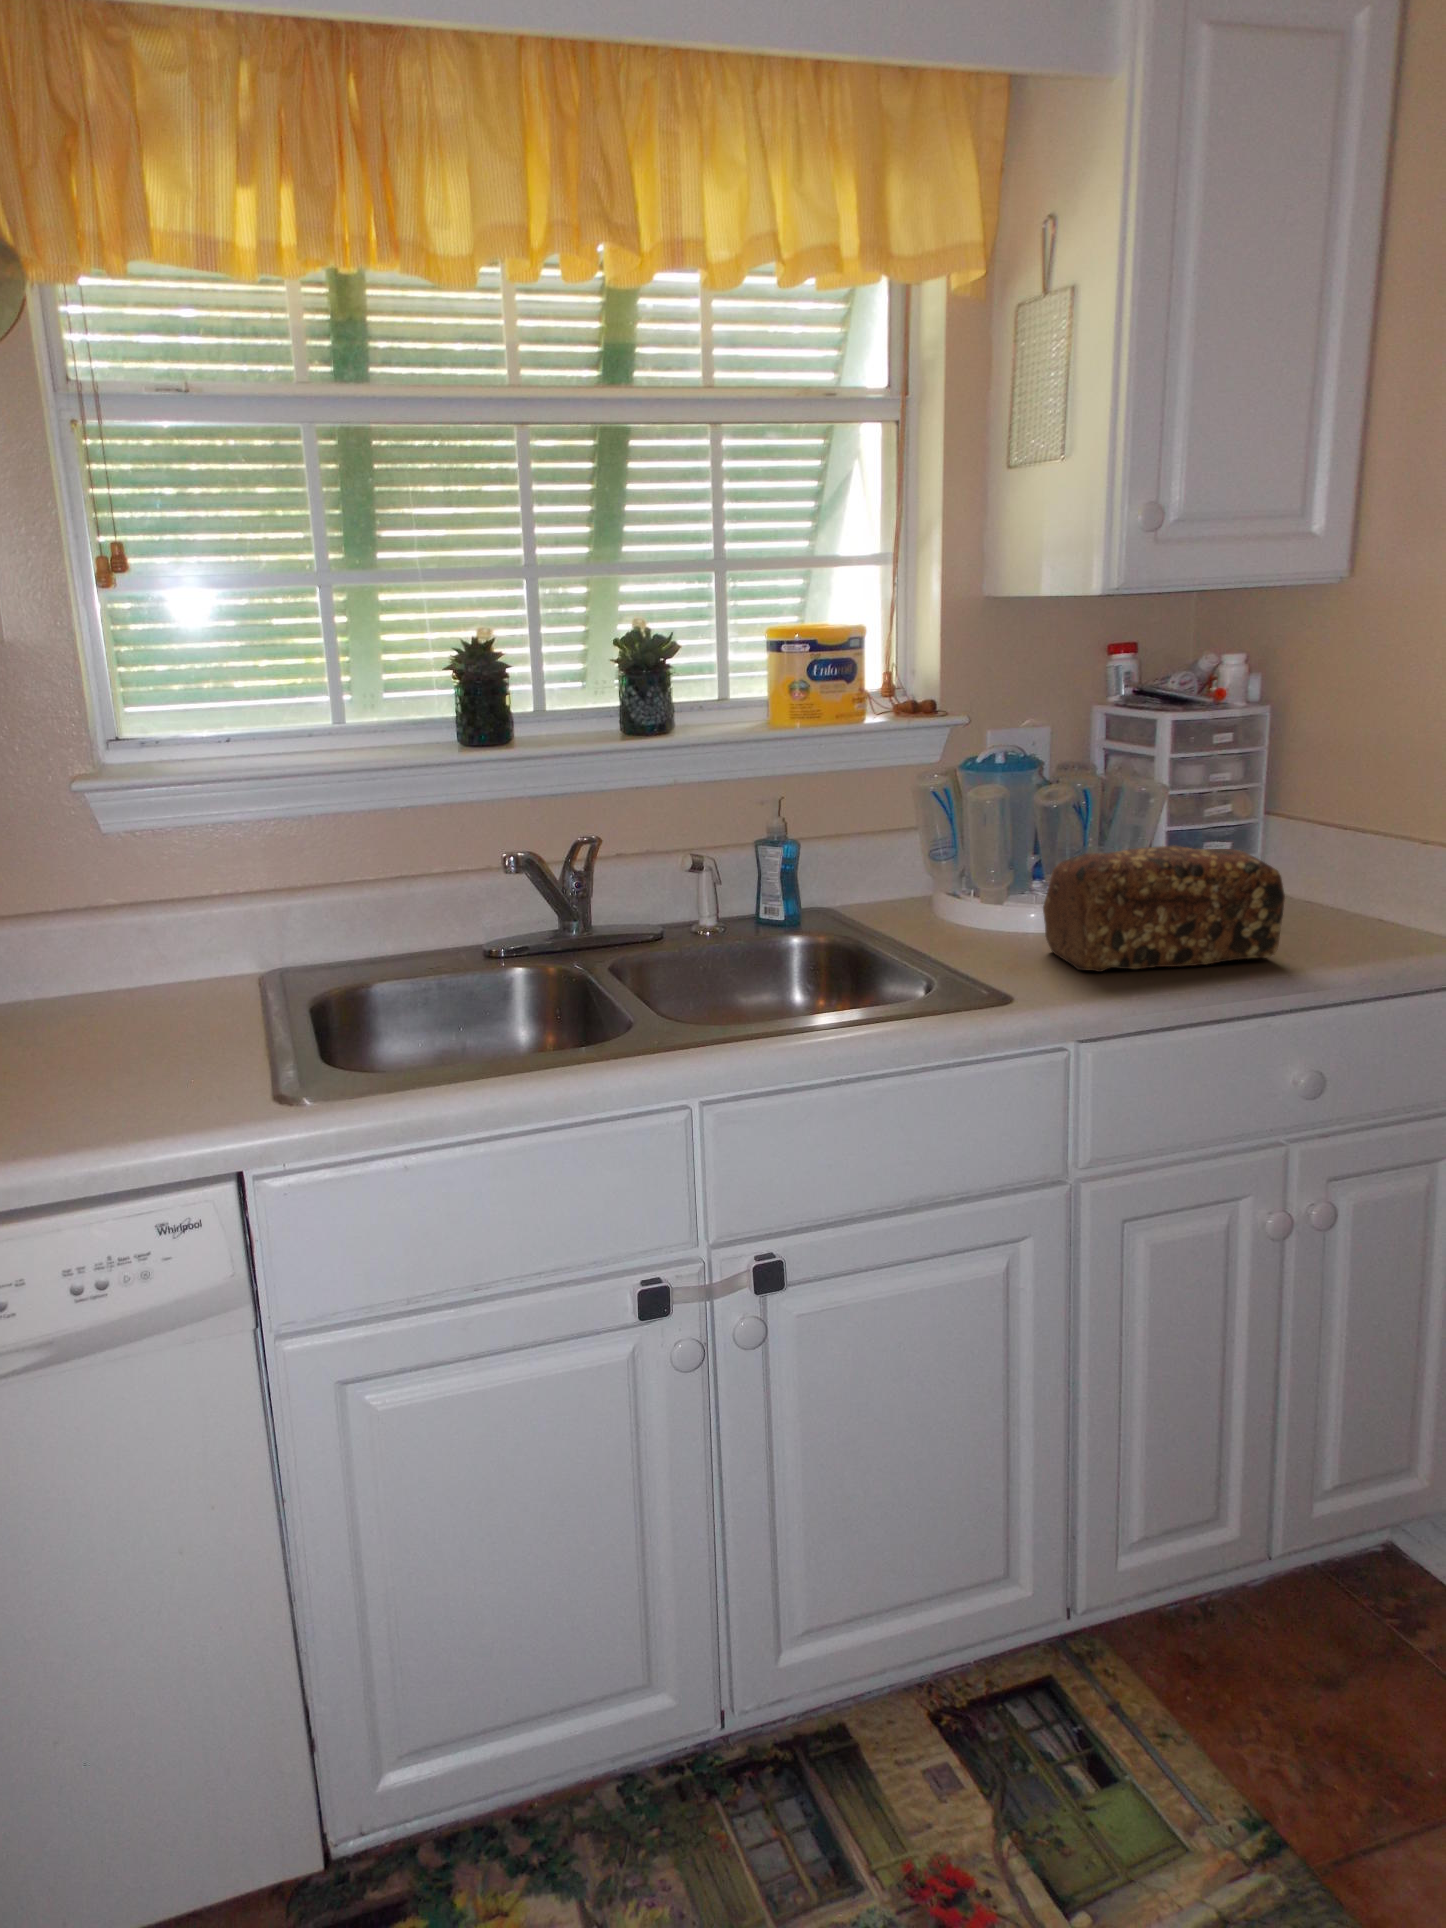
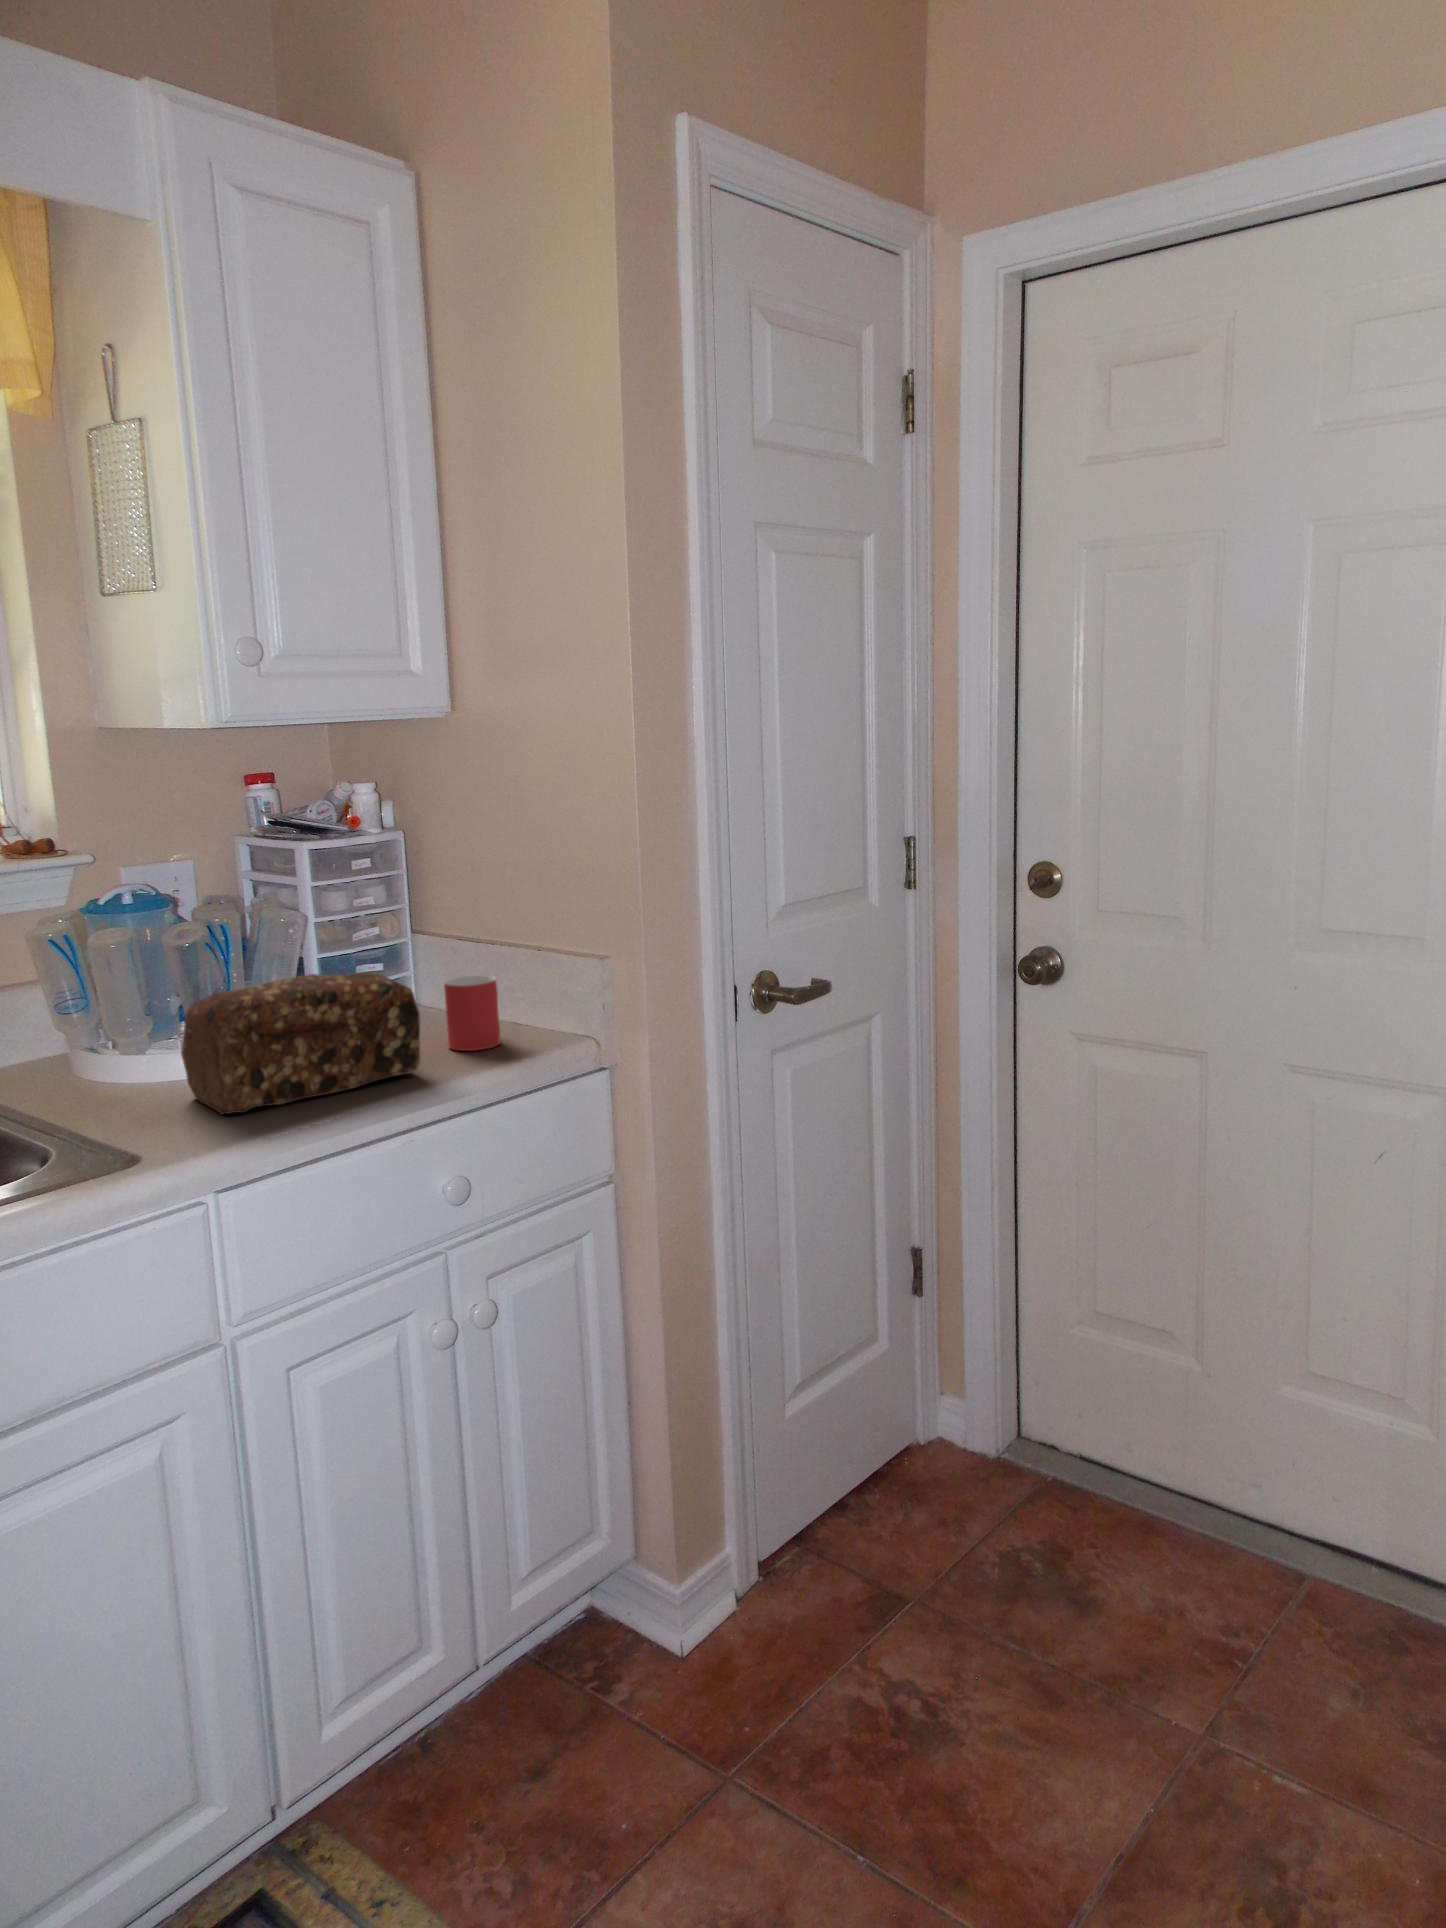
mug: none [1303,864,1368,945] -> present [444,975,500,1051]

